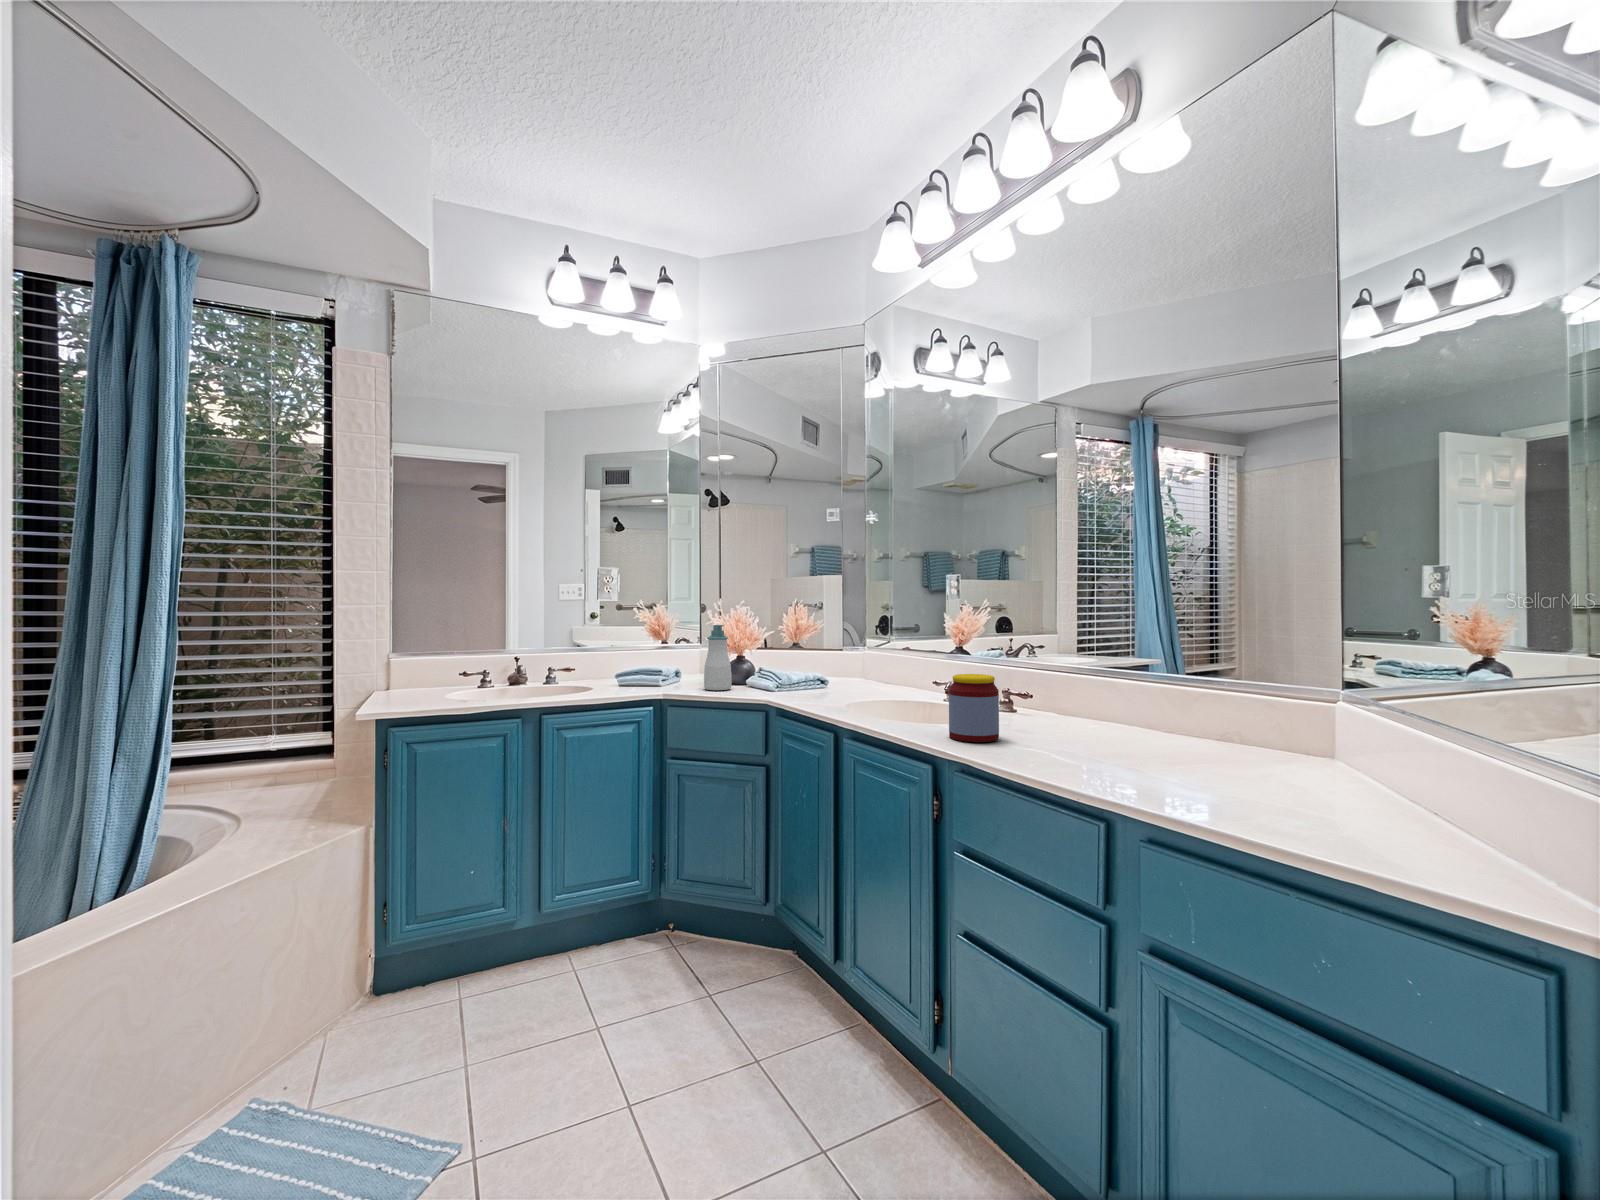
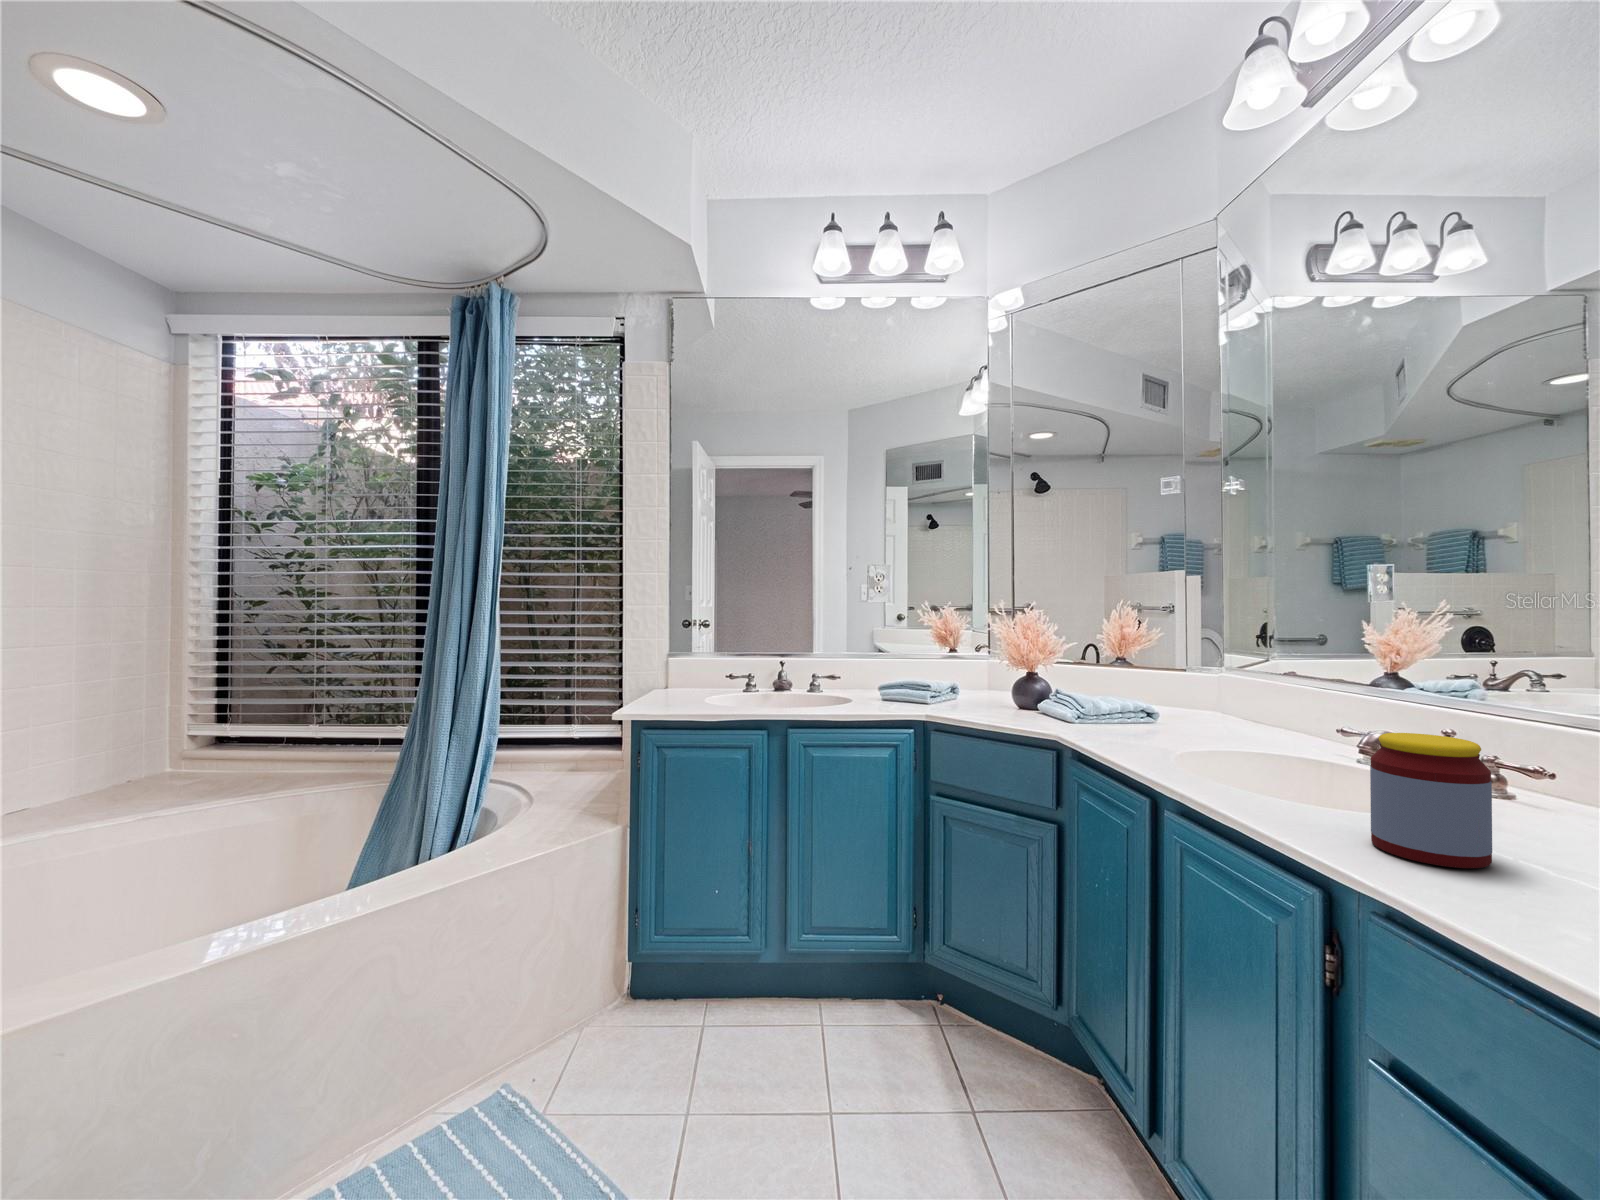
soap bottle: present [704,625,732,690] -> none [978,632,1014,714]

